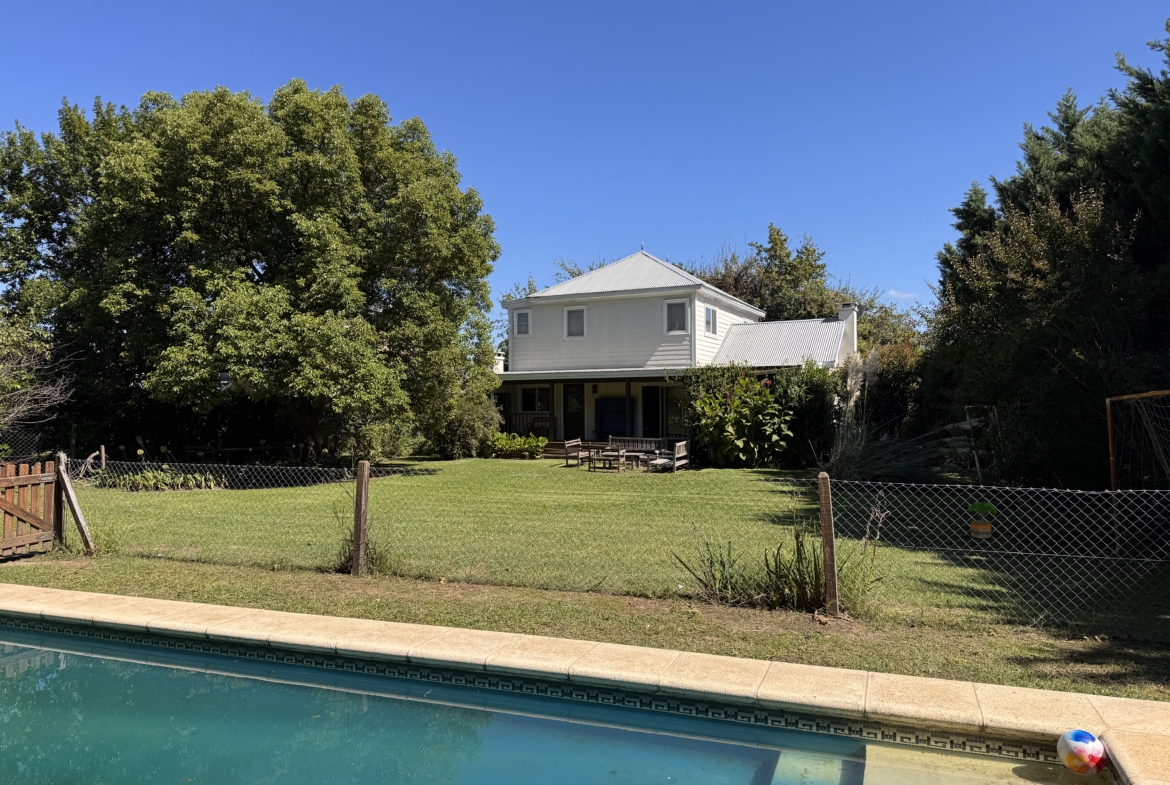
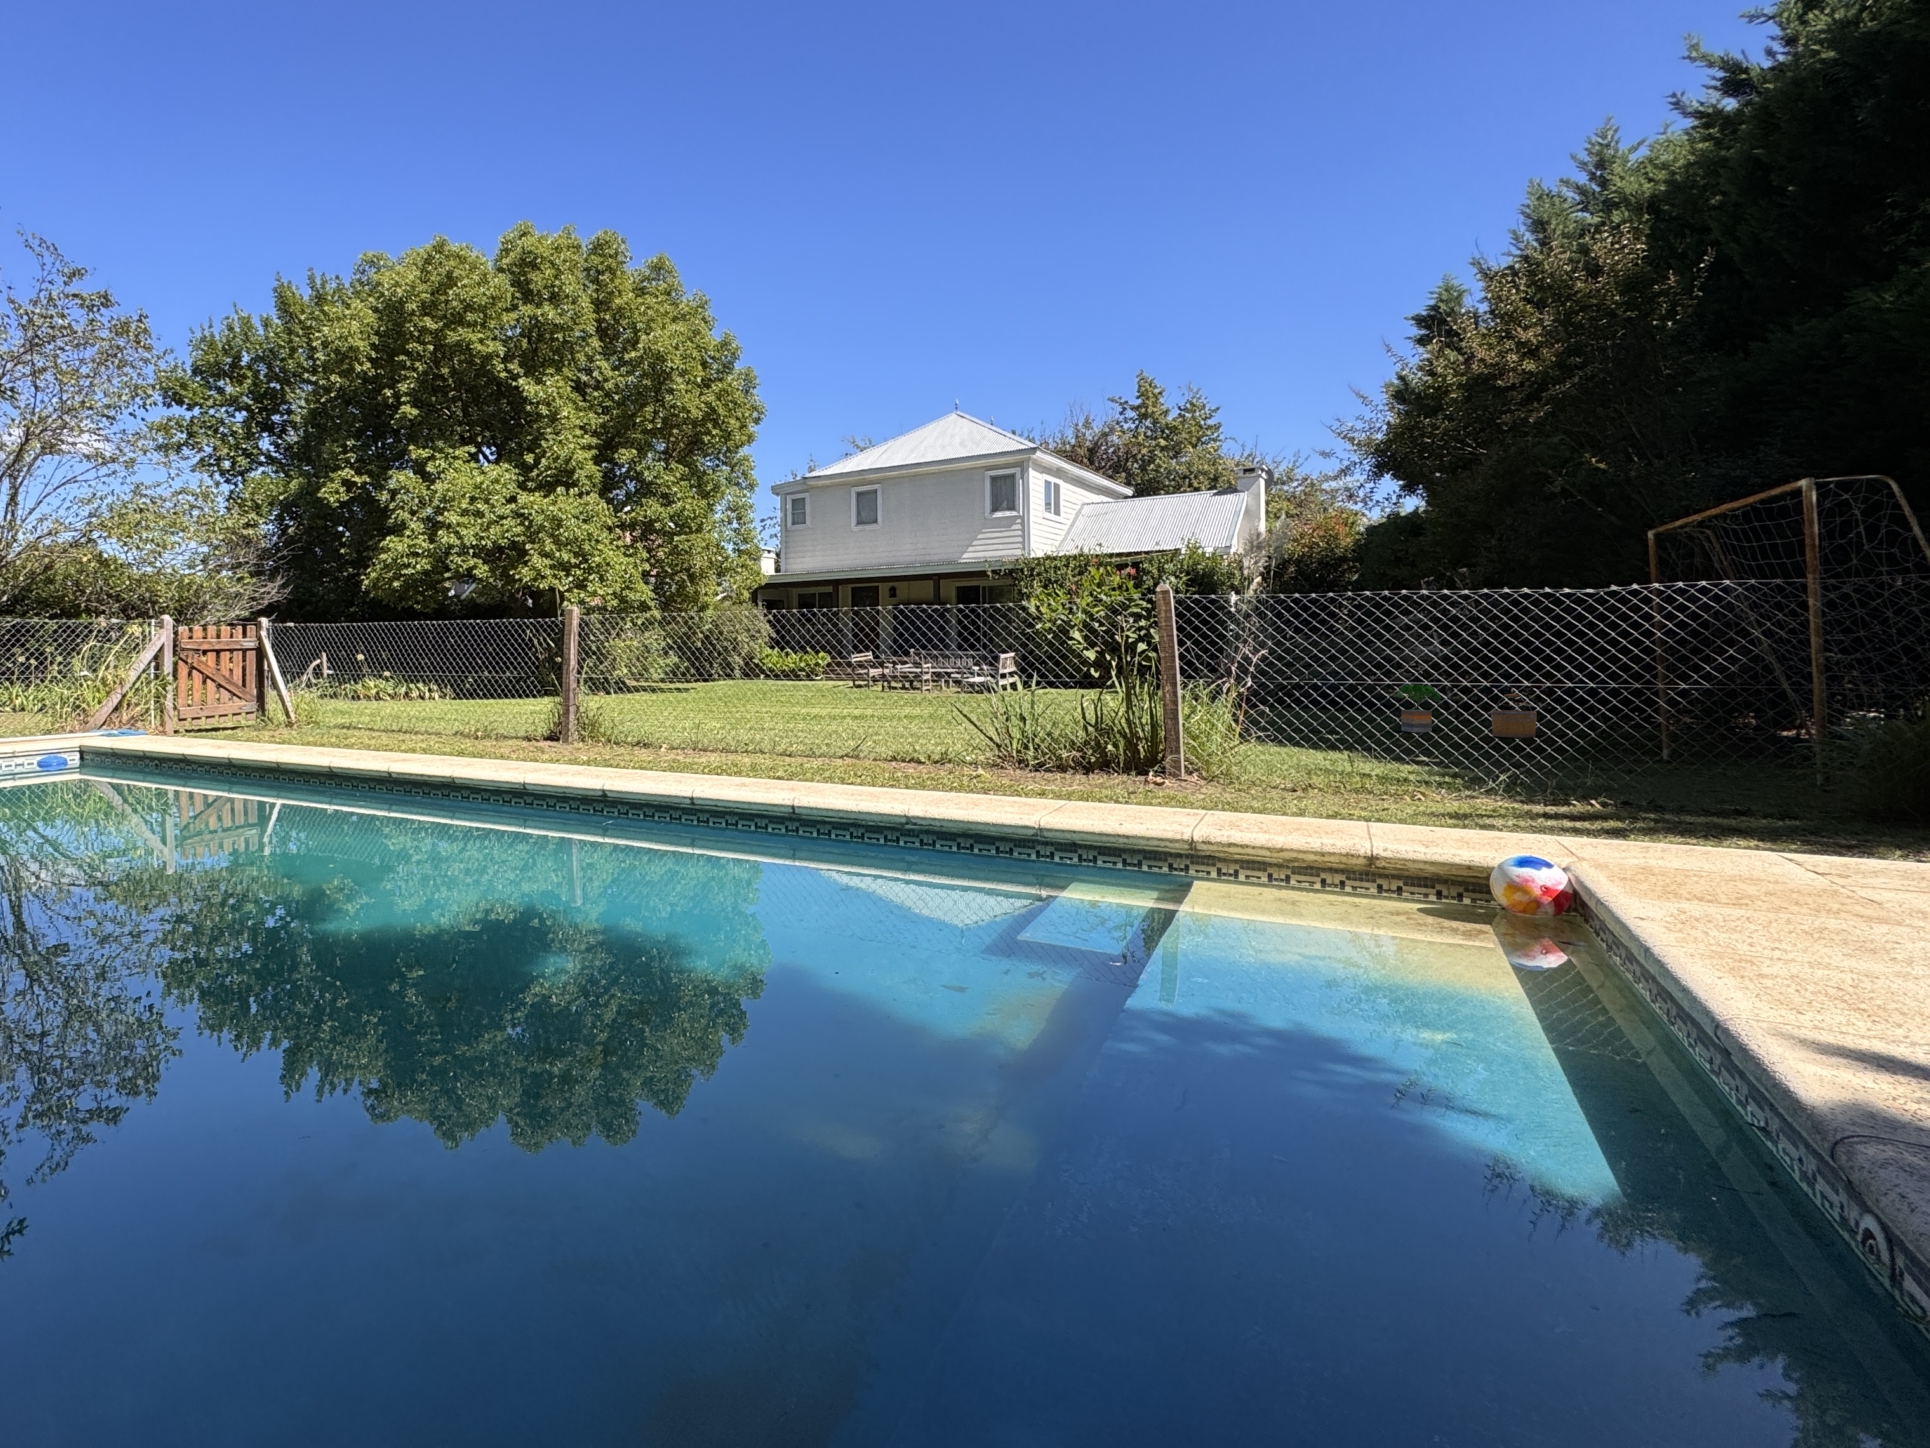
bucket: none [1034,516,1063,549] -> present [1491,694,1537,738]

